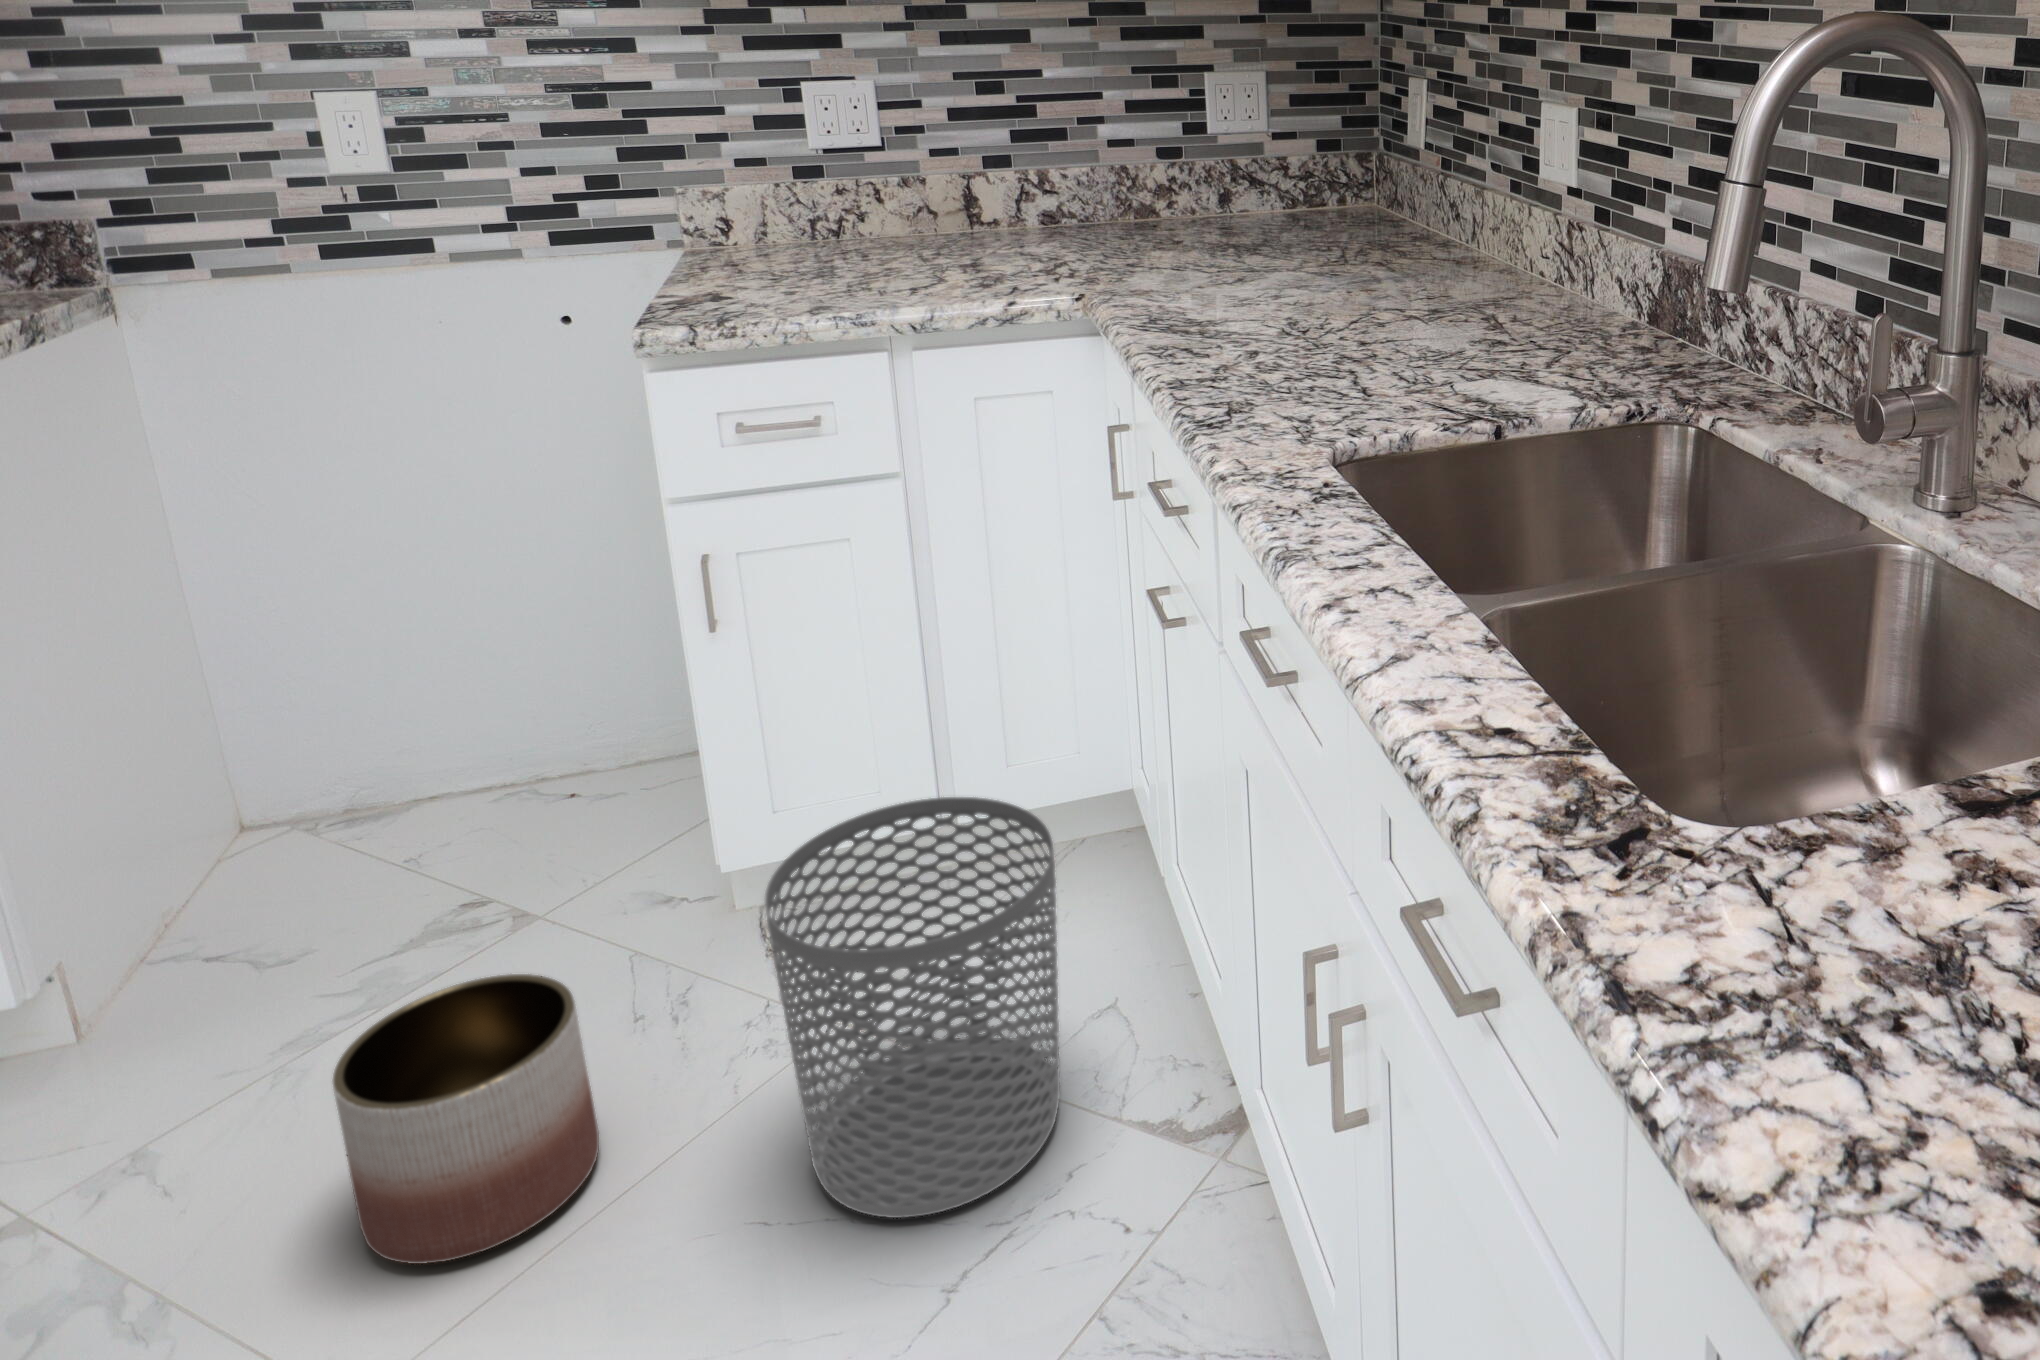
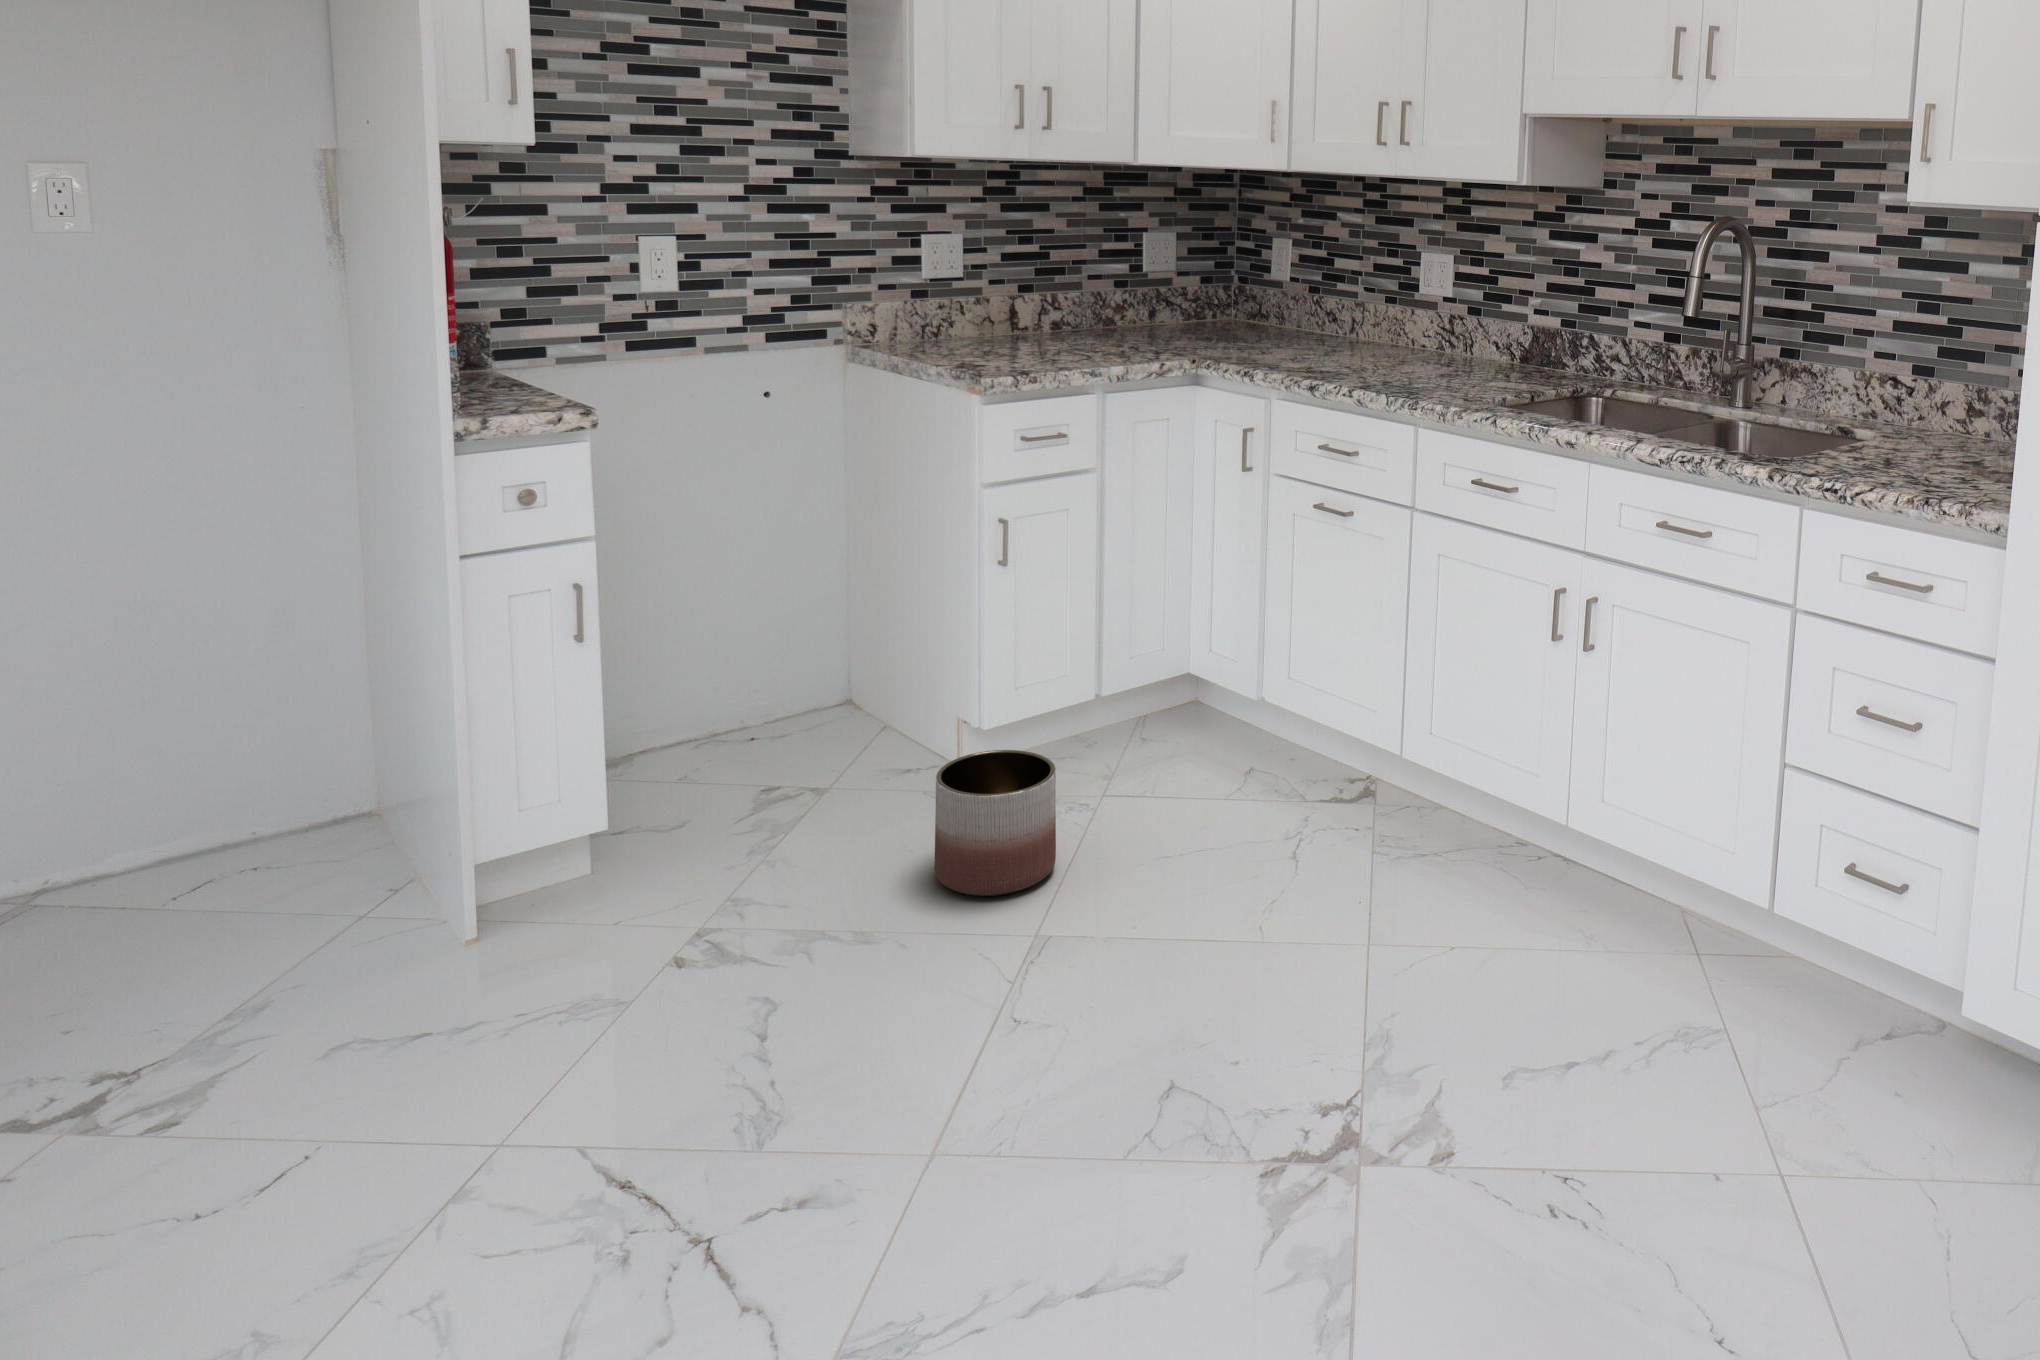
waste bin: present [765,797,1060,1218] -> none [1152,632,1298,842]

